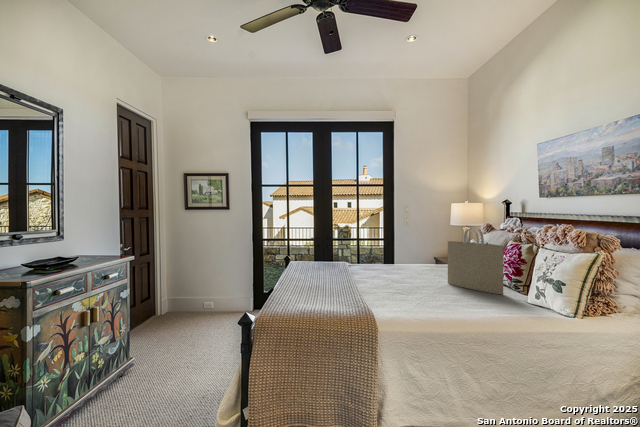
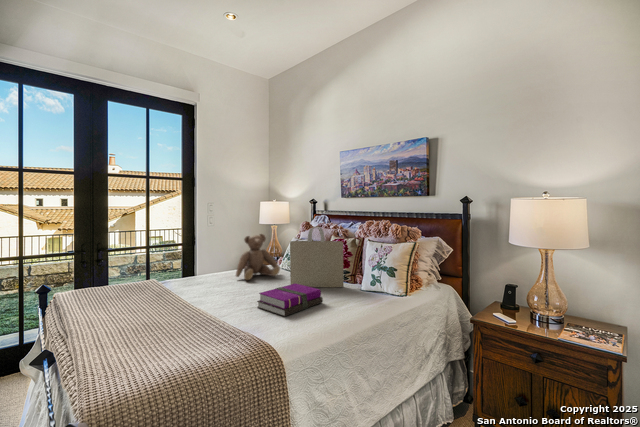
teddy bear: none [405,233,449,273] -> present [236,234,280,280]
notebook: none [399,280,460,303] -> present [257,284,323,317]

